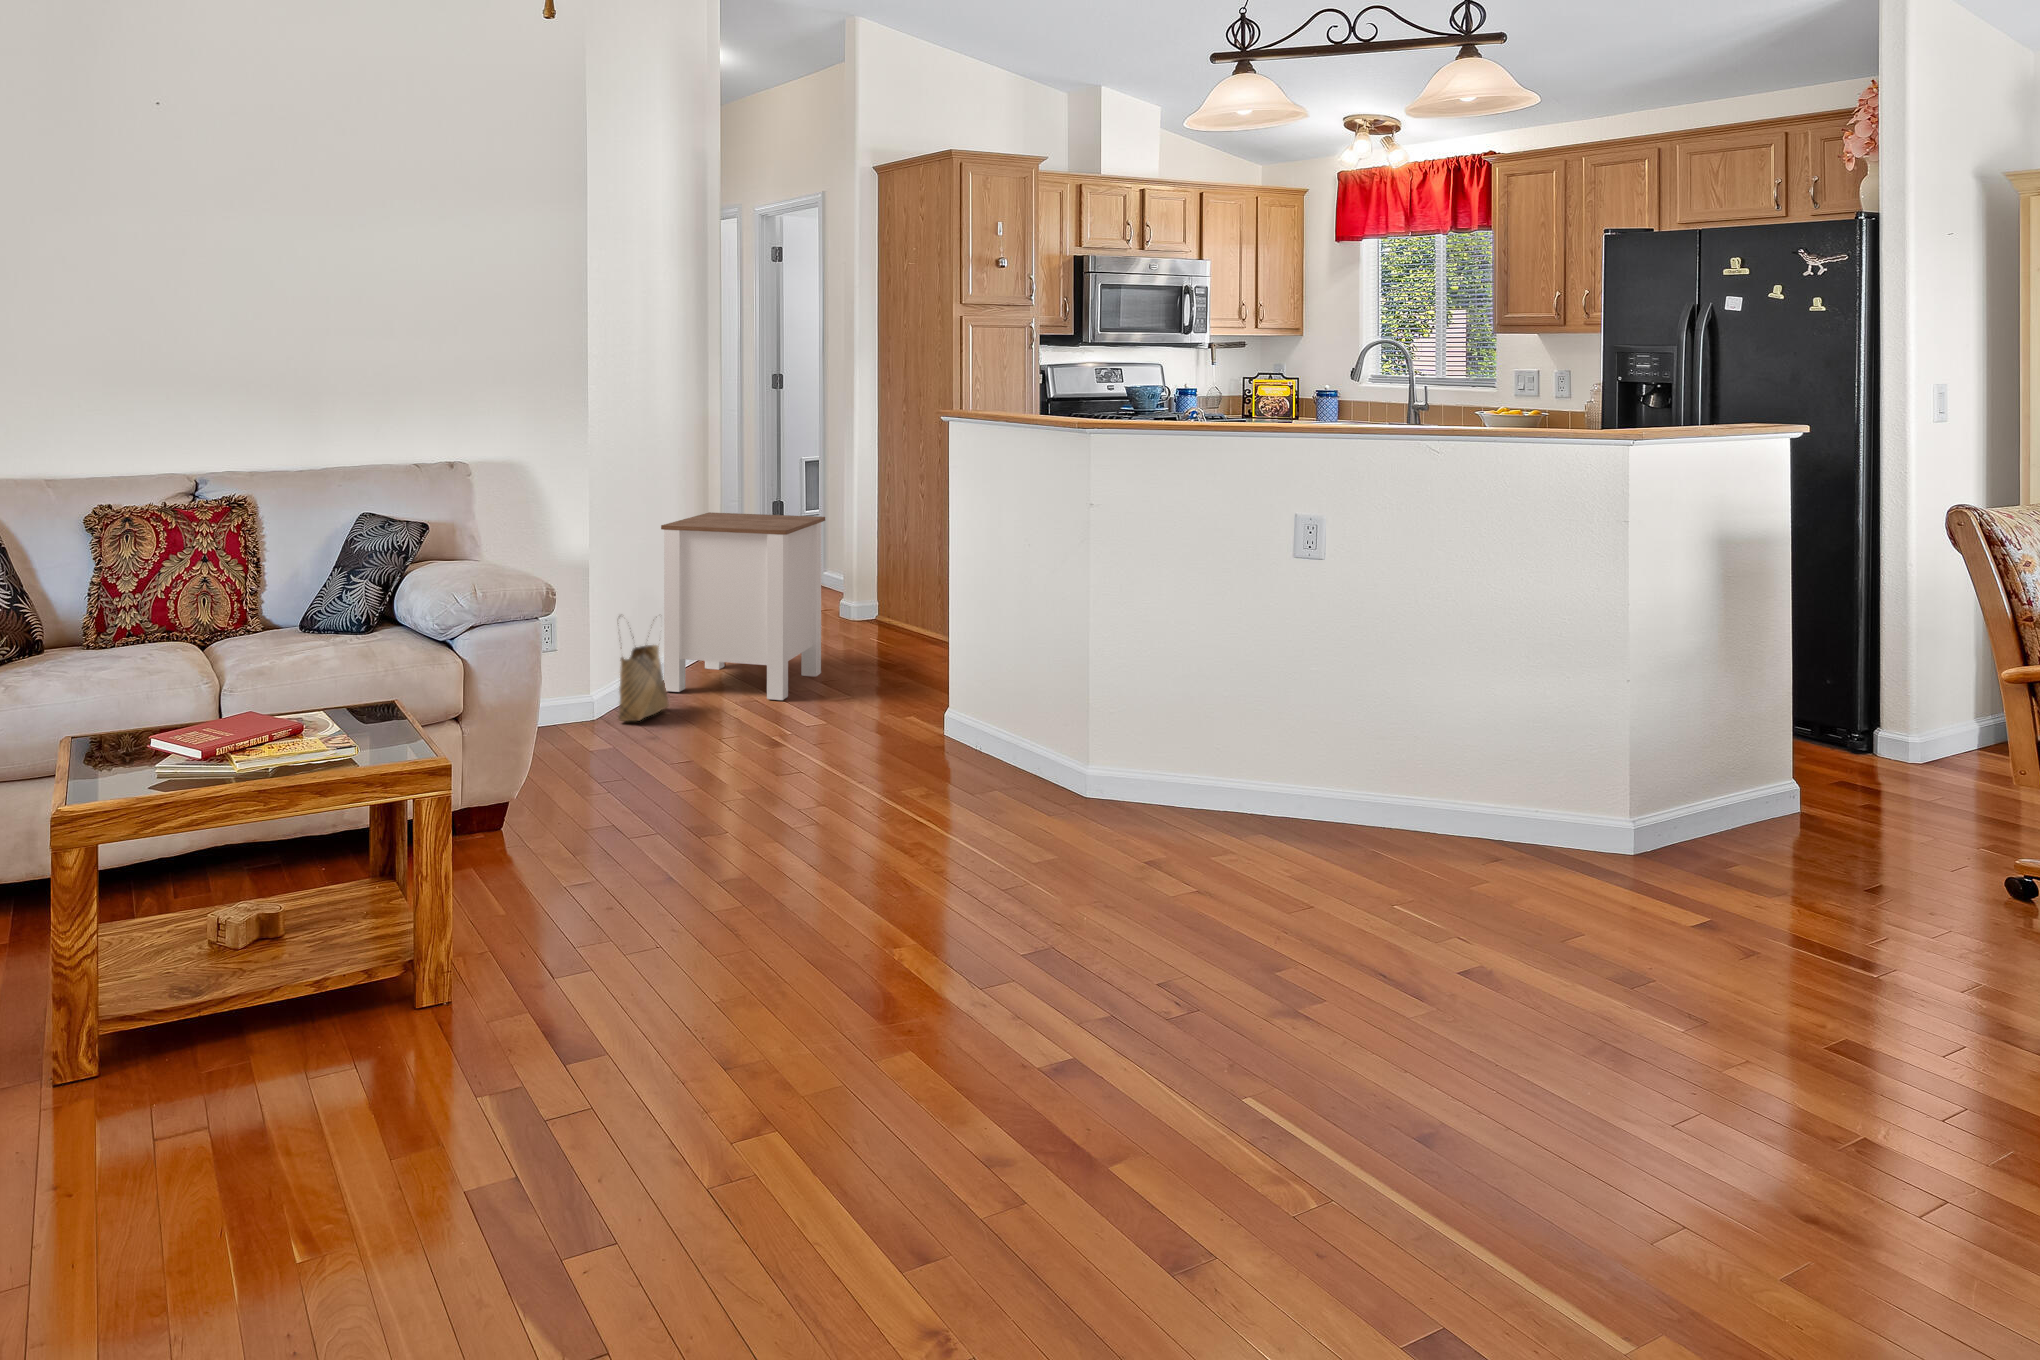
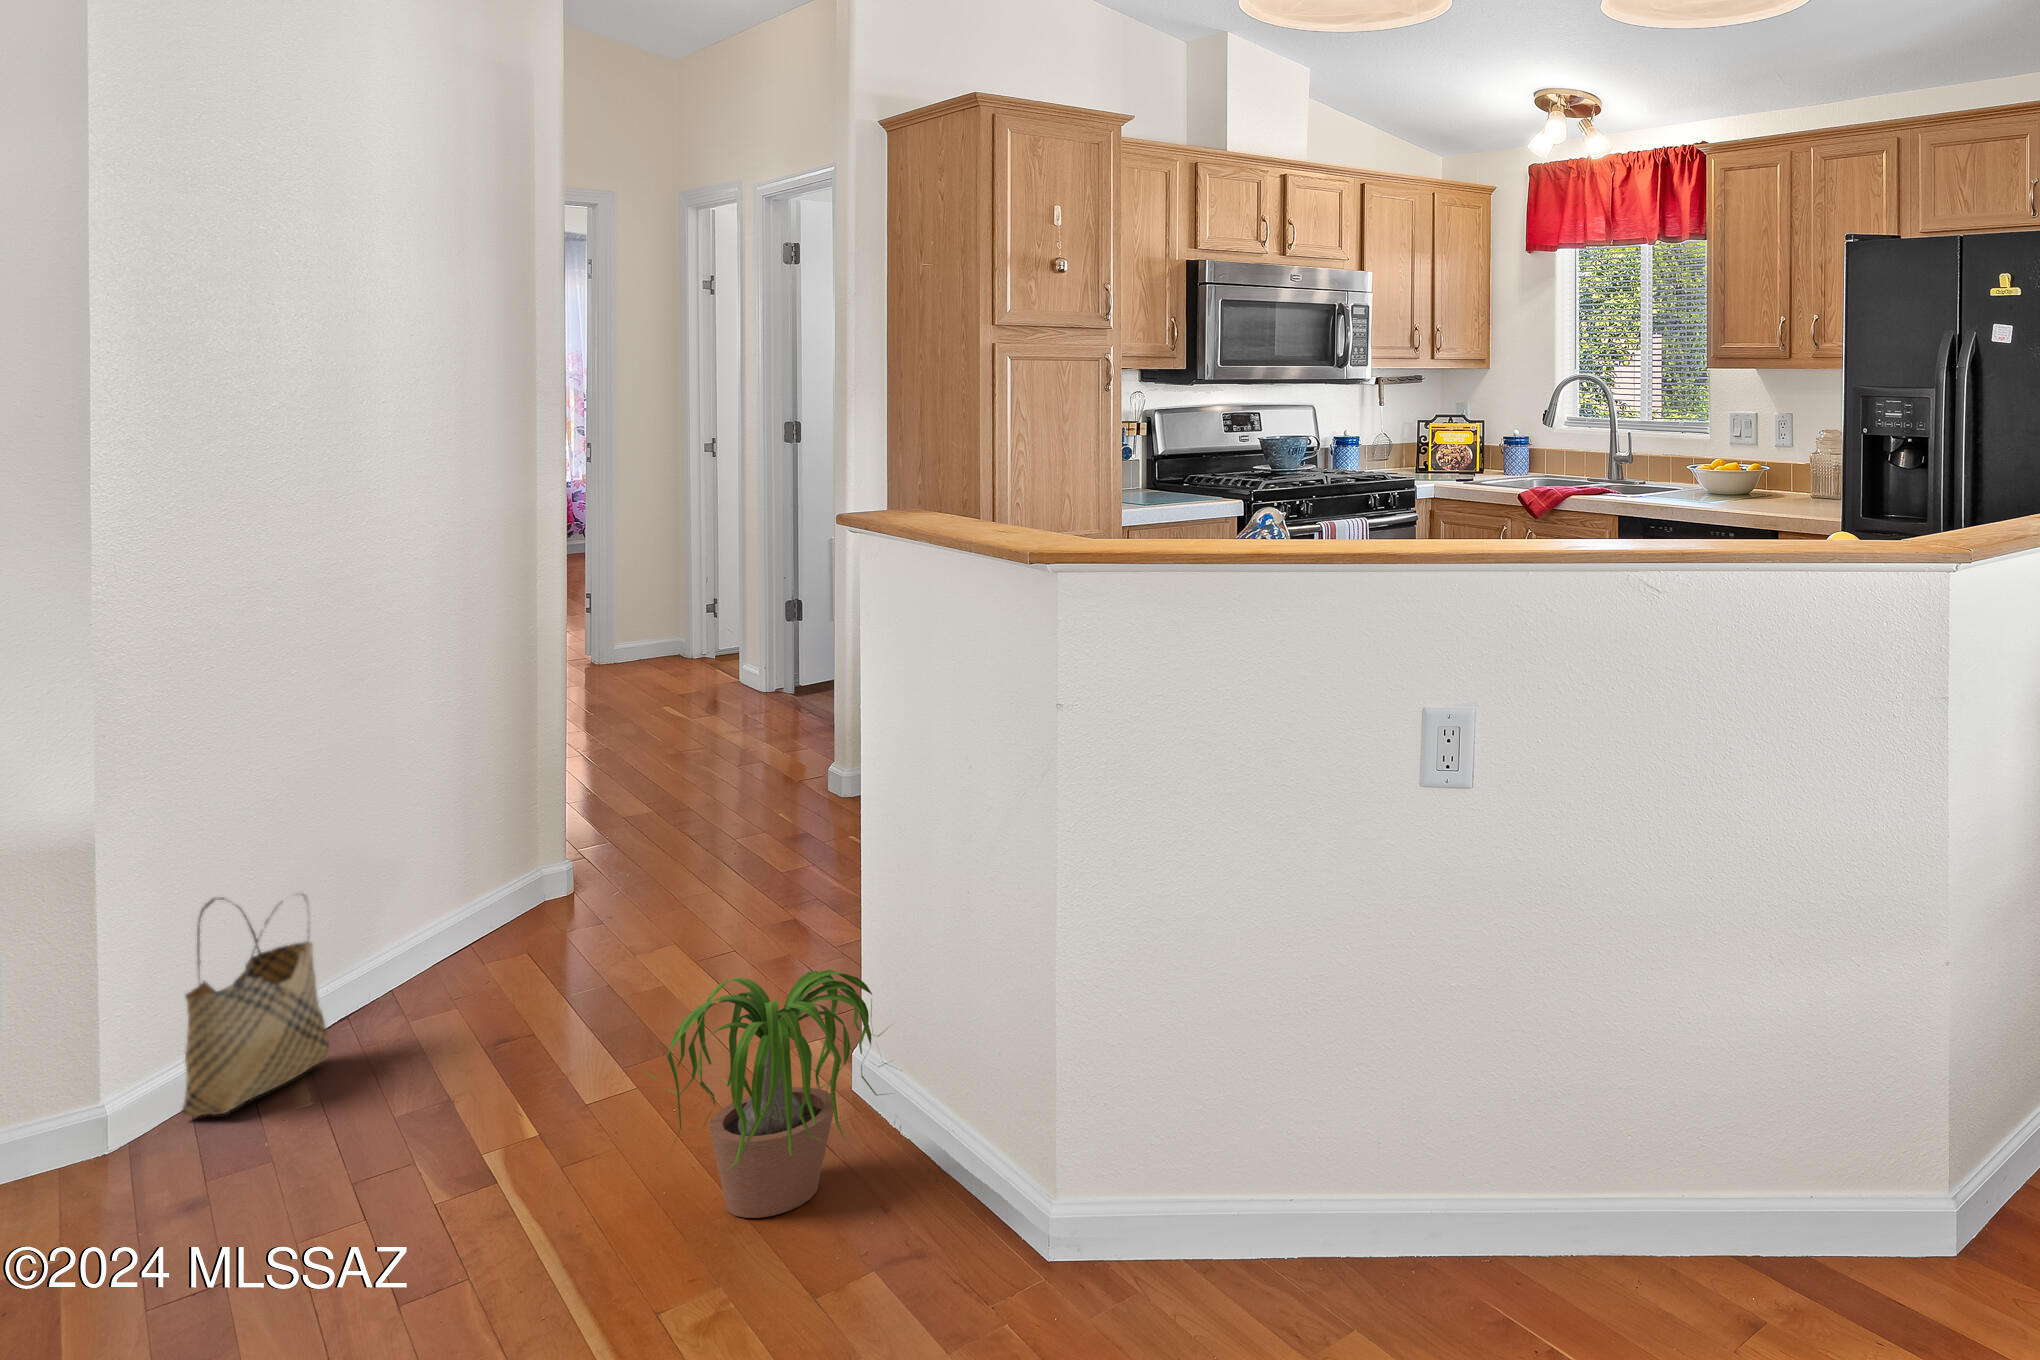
side table: present [661,512,825,700] -> none [362,664,722,1008]
potted plant: none [864,659,996,779] -> present [643,970,893,1218]

